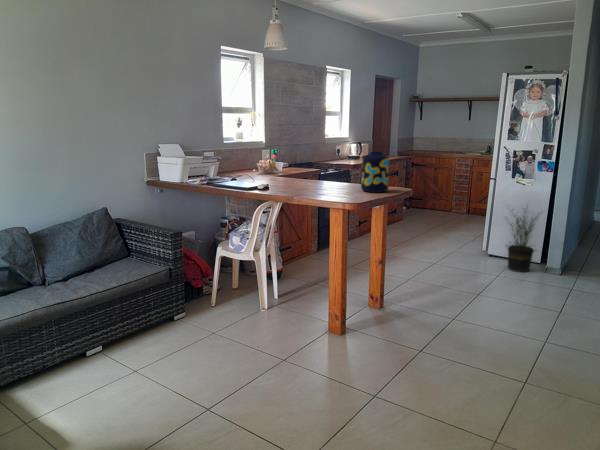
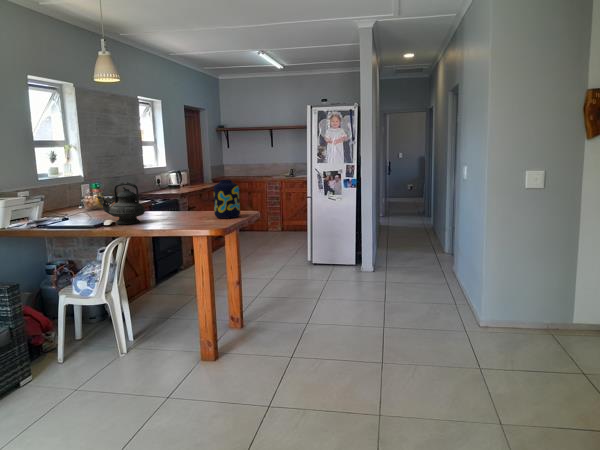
teapot: none [255,148,296,189] -> present [97,182,145,225]
potted plant: present [506,211,537,272] -> none [321,215,358,275]

